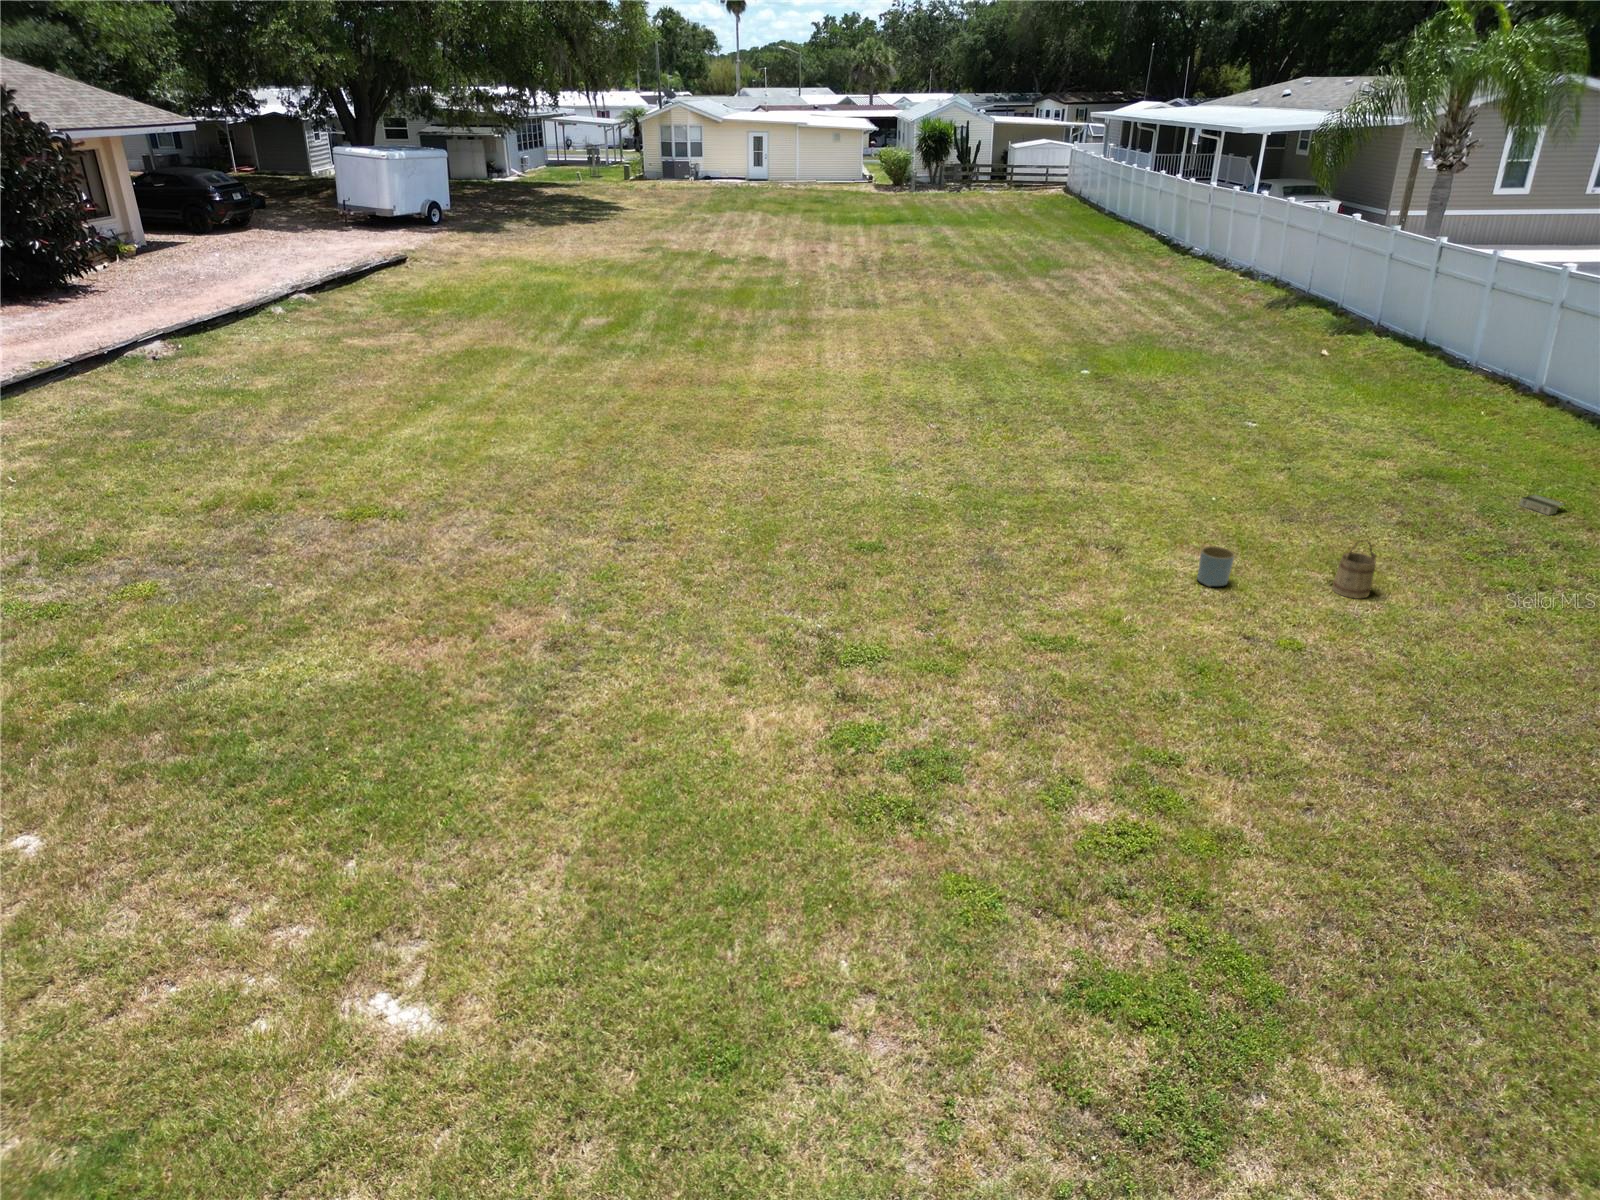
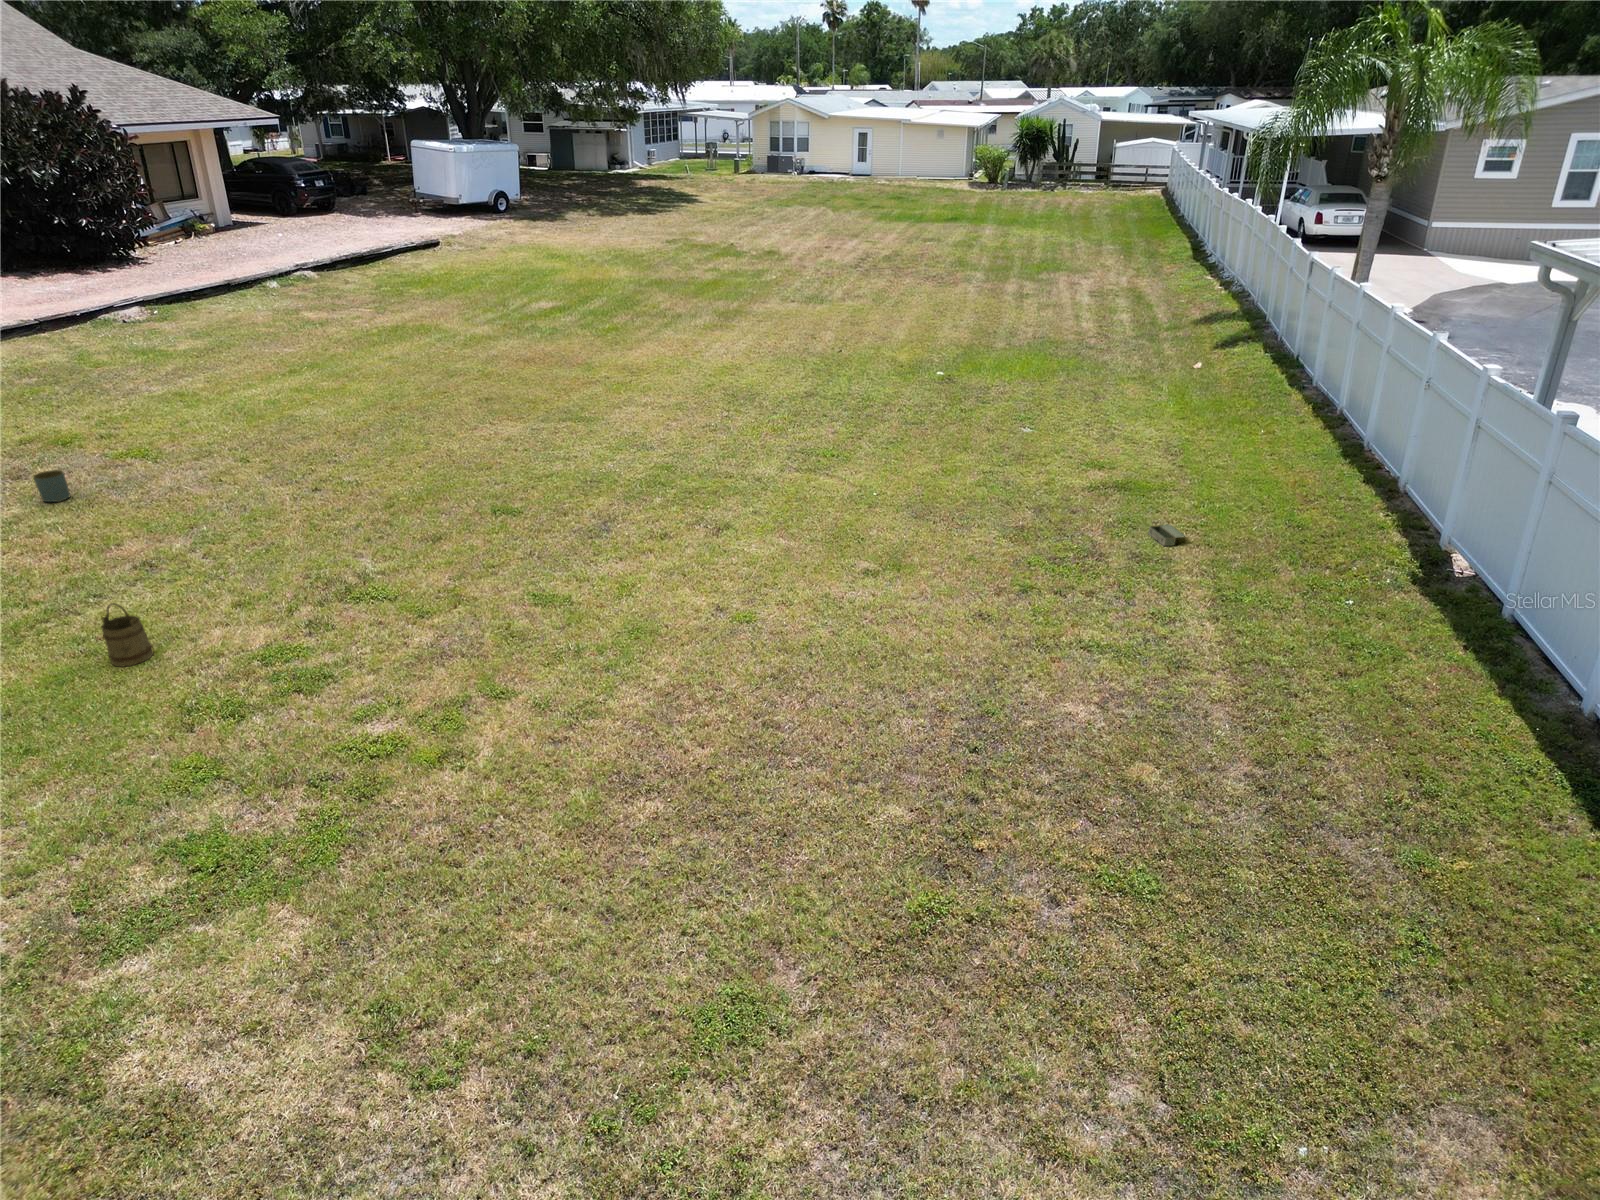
bucket: present [1332,540,1377,598] -> present [101,603,154,667]
planter: present [1197,546,1235,587] -> present [33,470,70,502]

